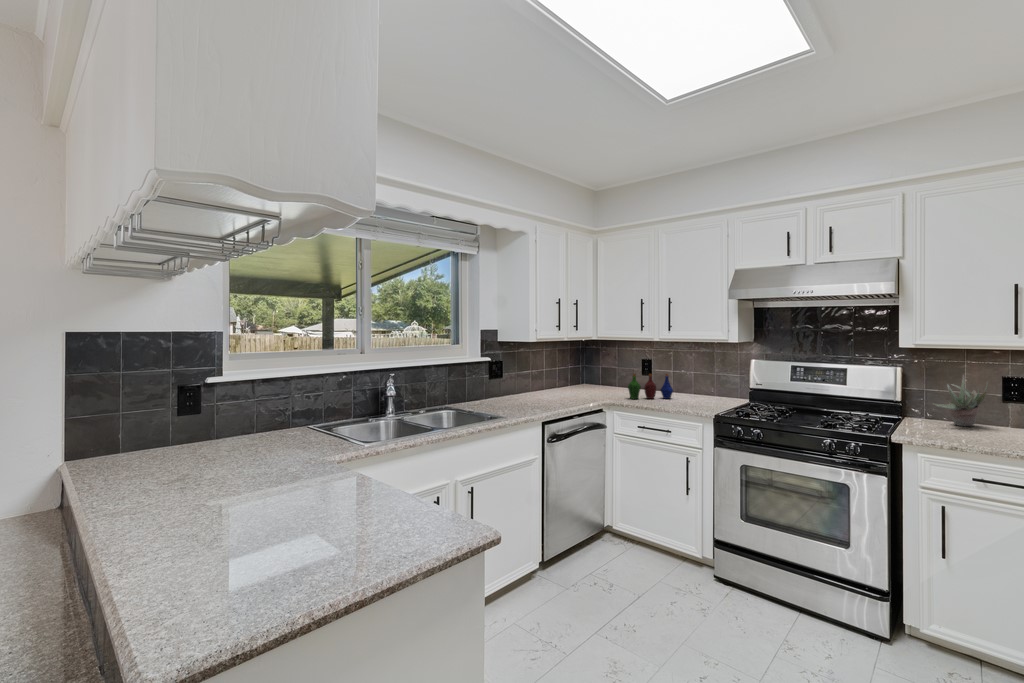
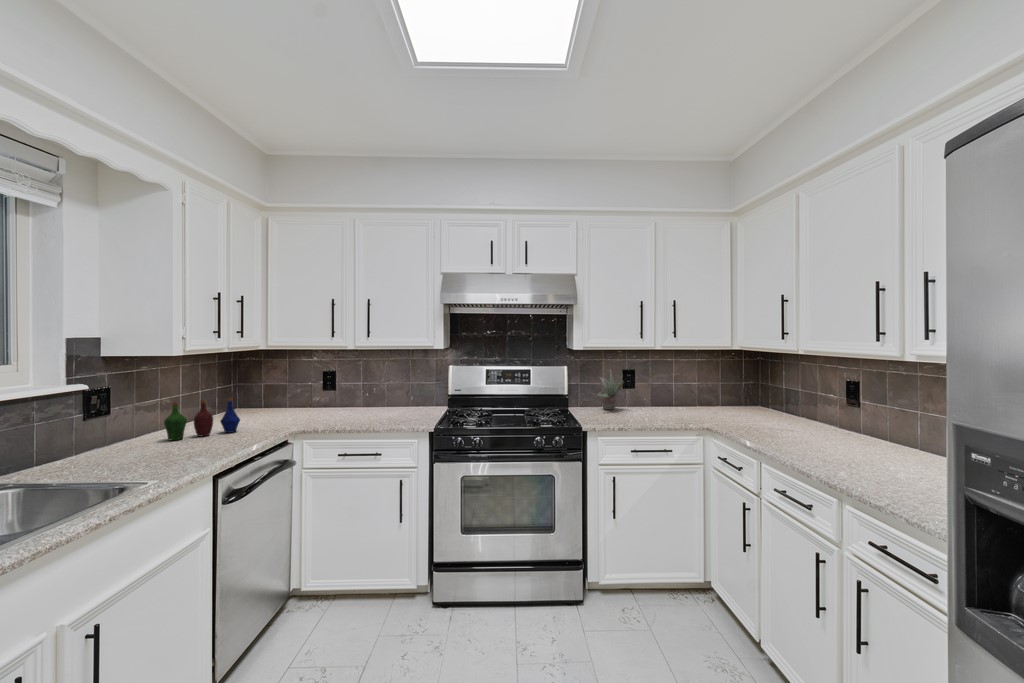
bottle: present [628,374,673,399] -> present [164,398,240,440]

